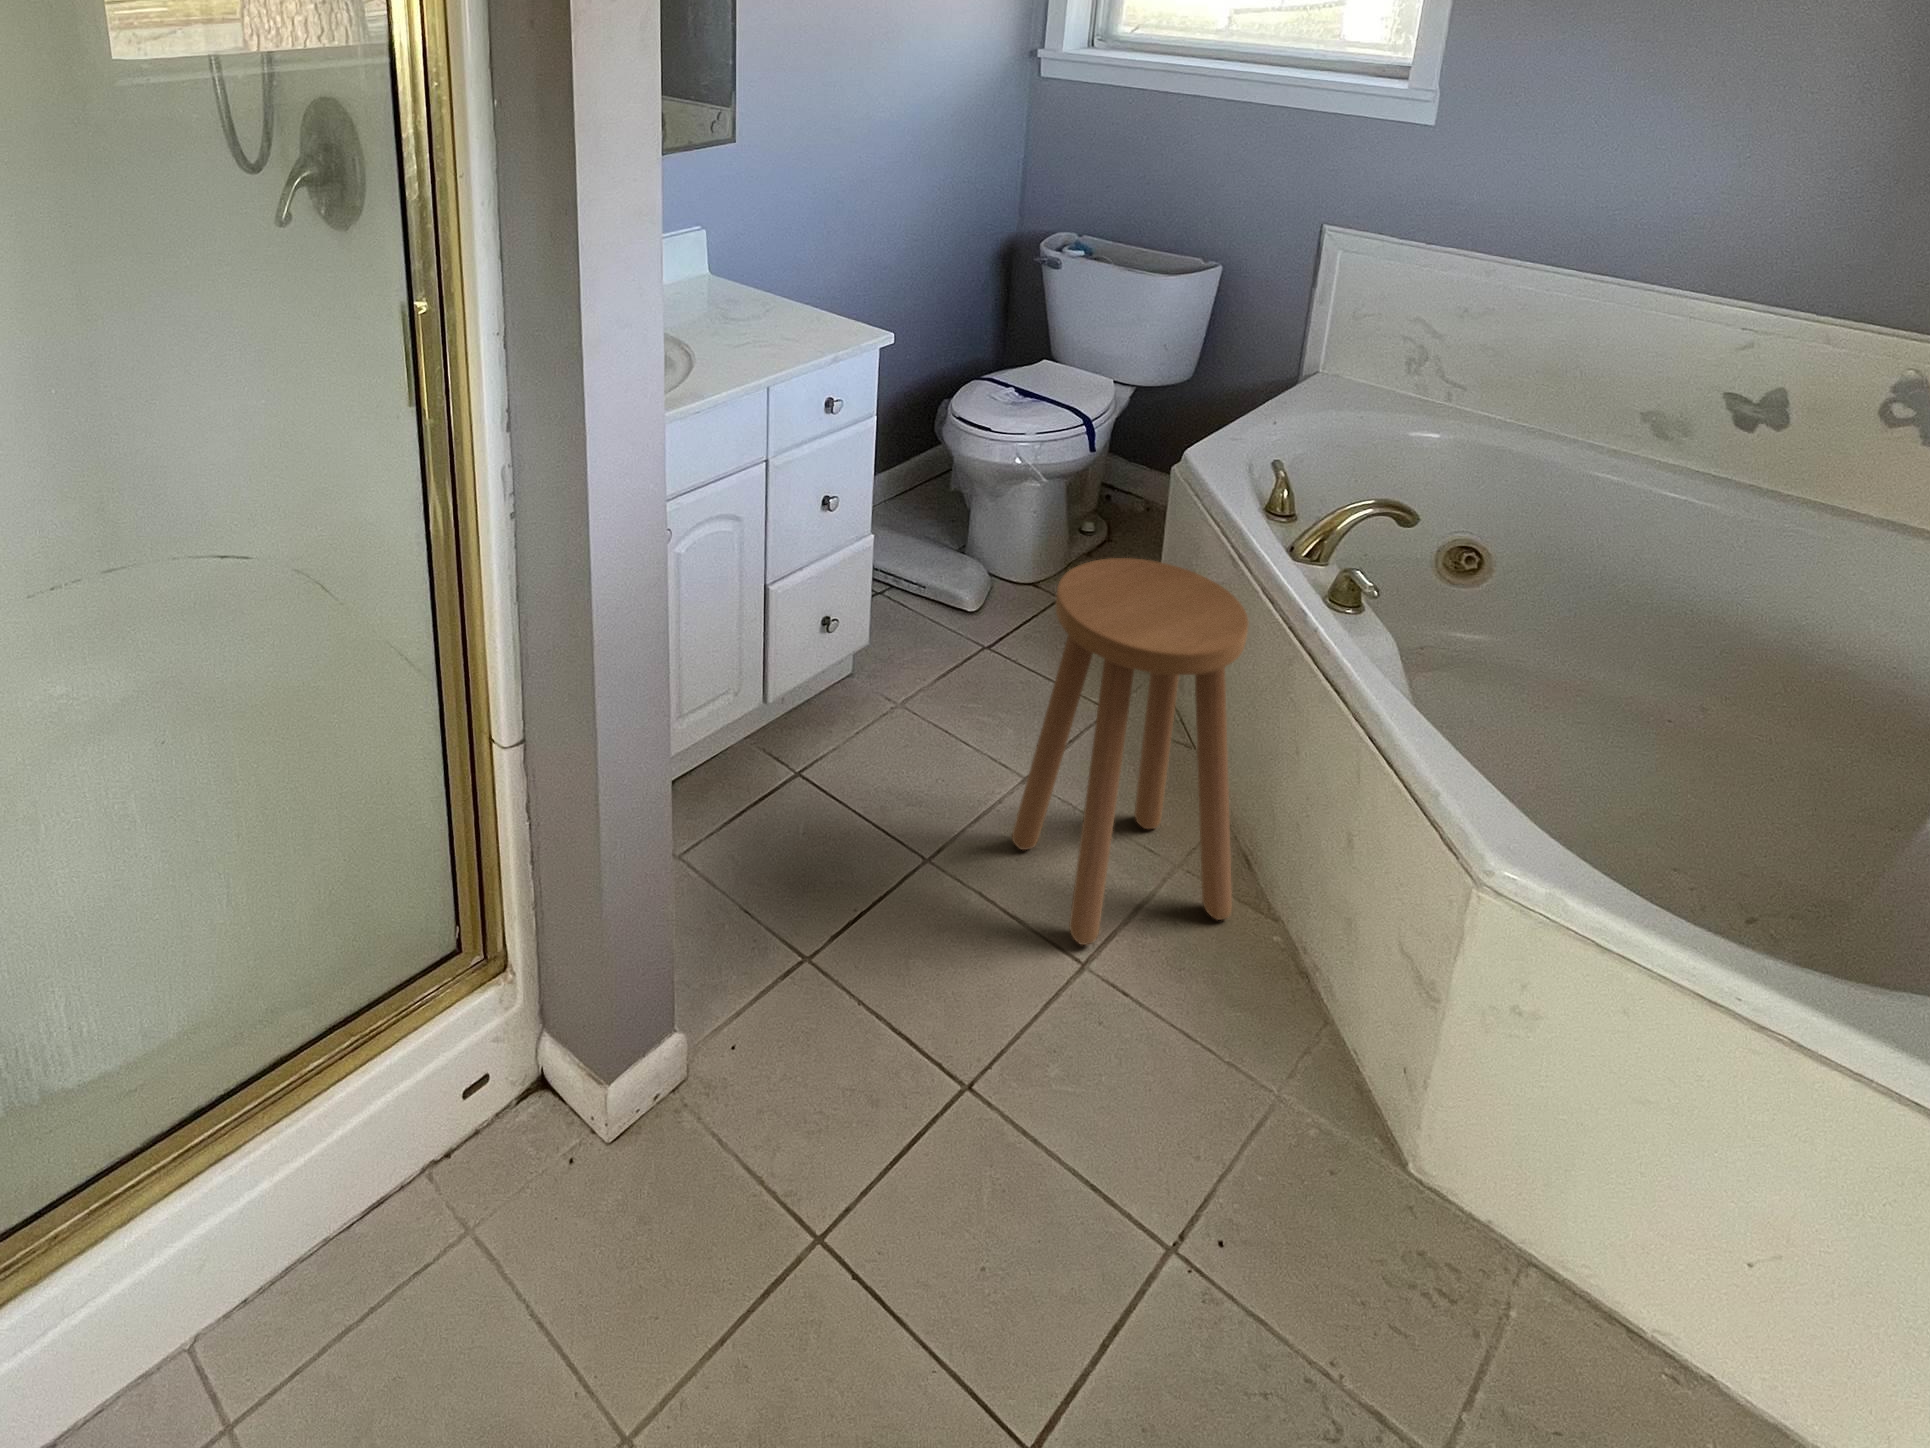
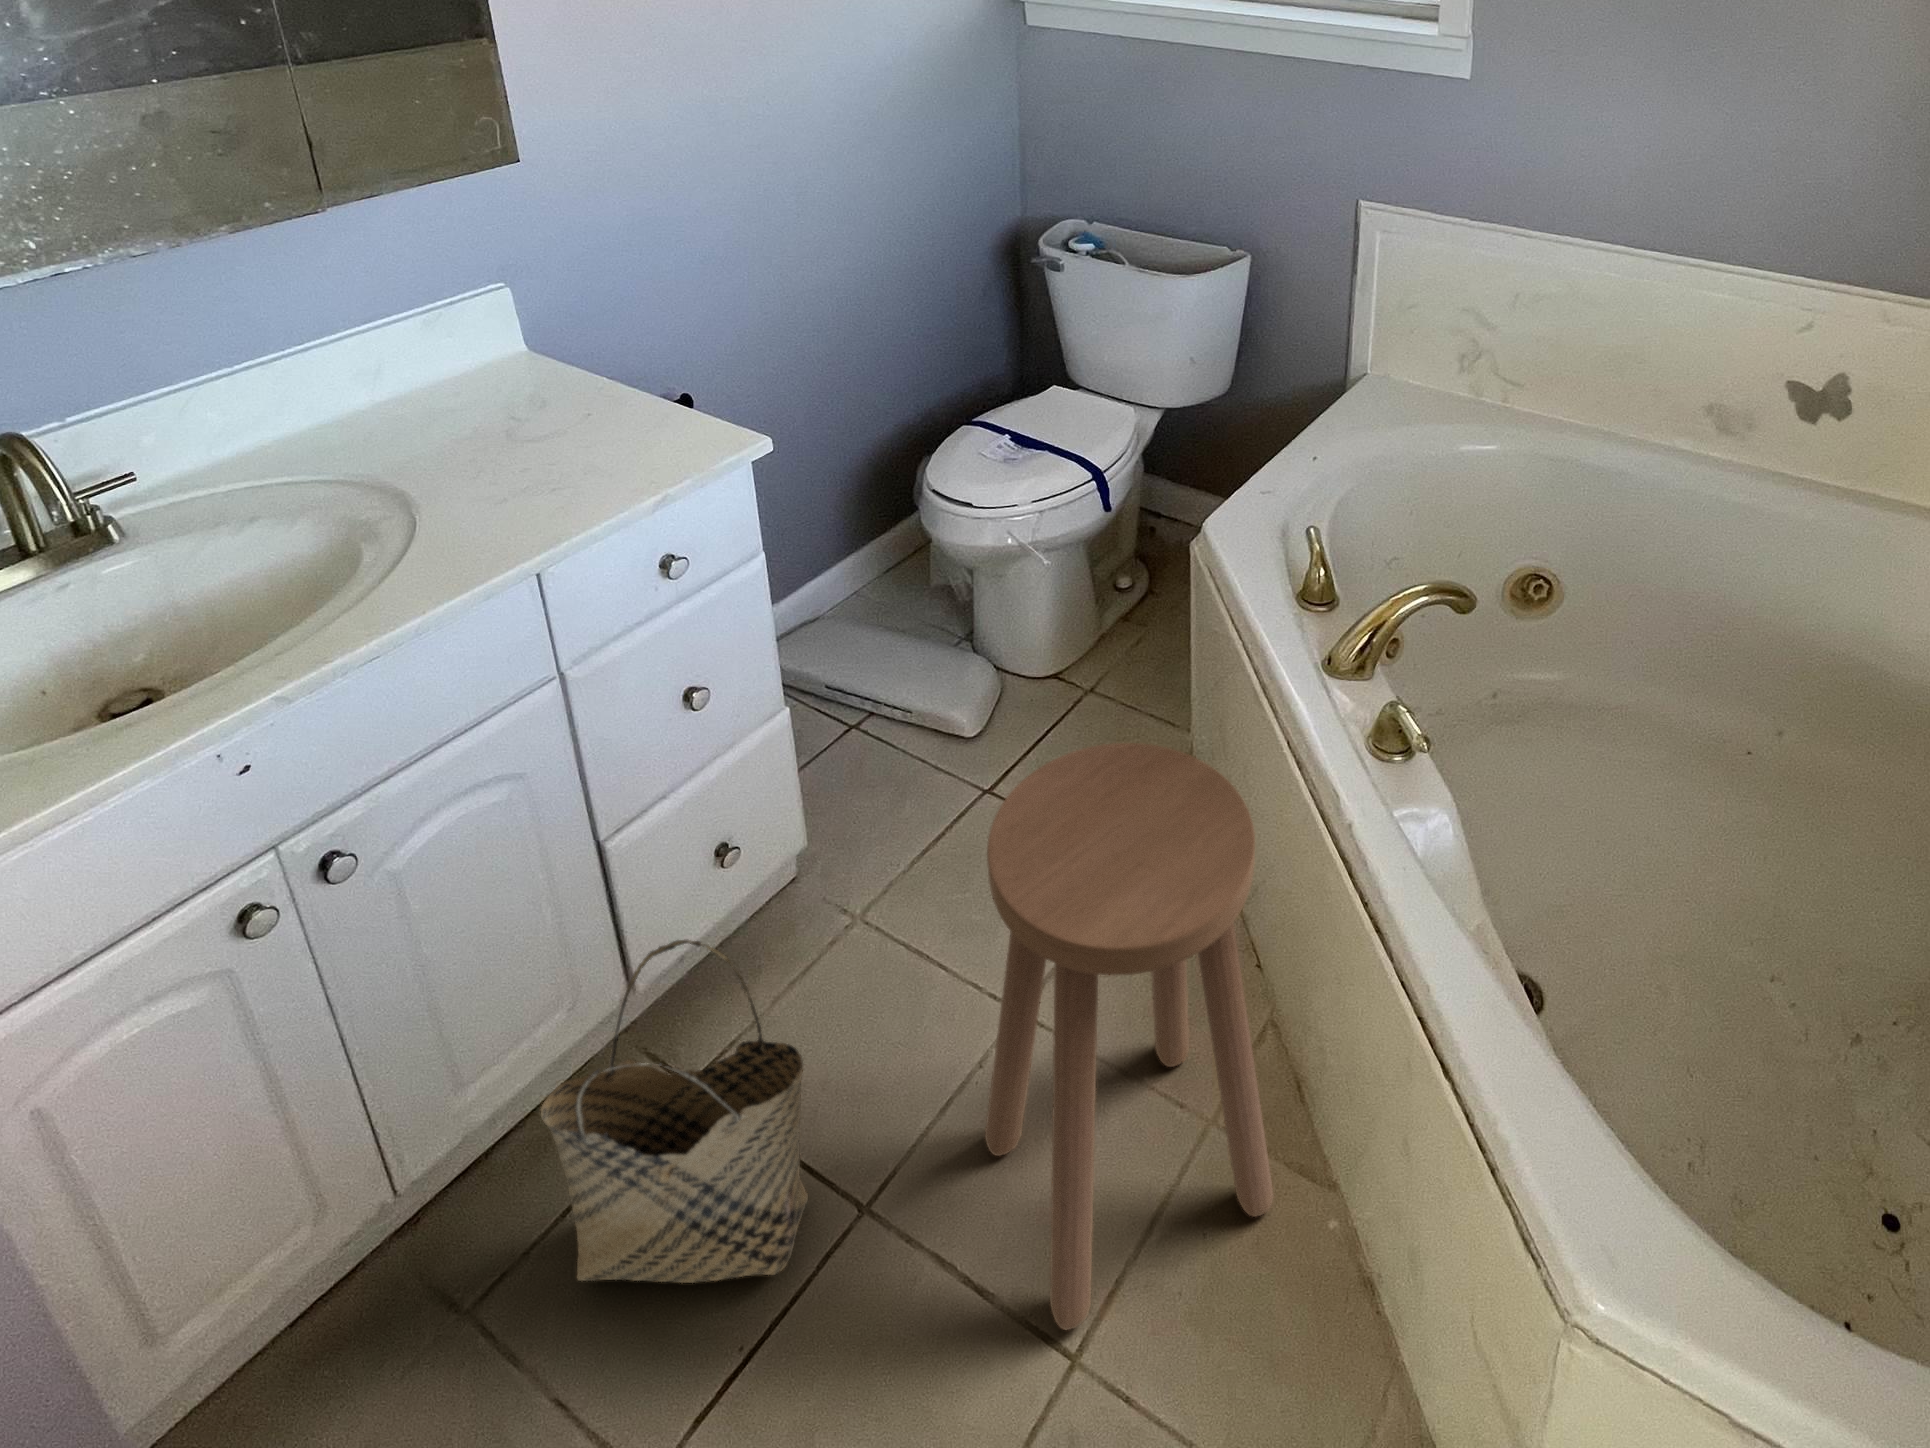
woven basket: none [747,640,908,874] -> present [541,940,808,1283]

